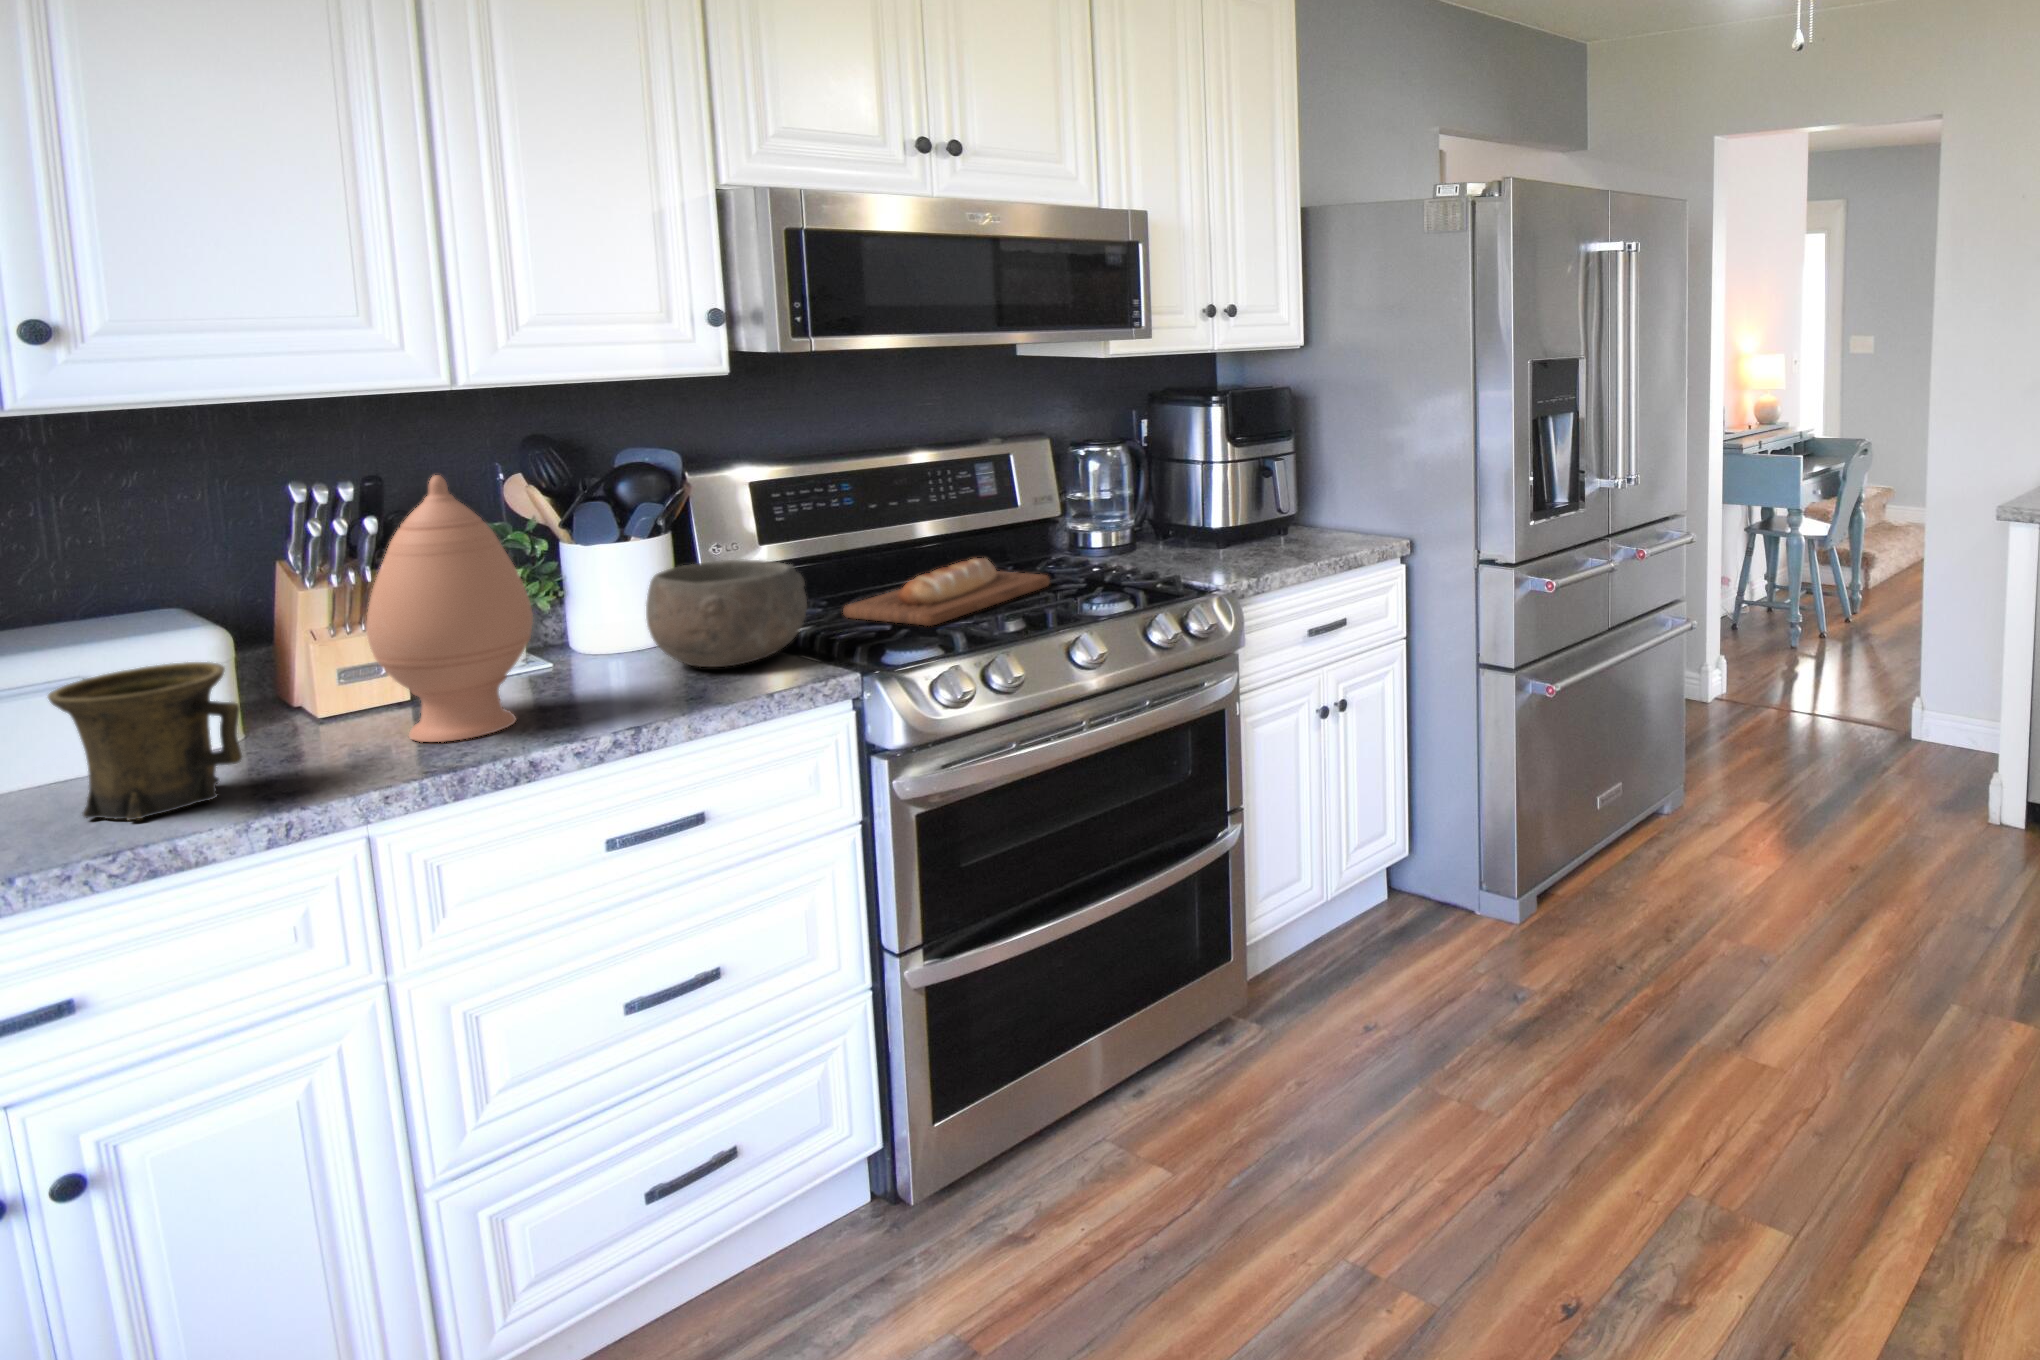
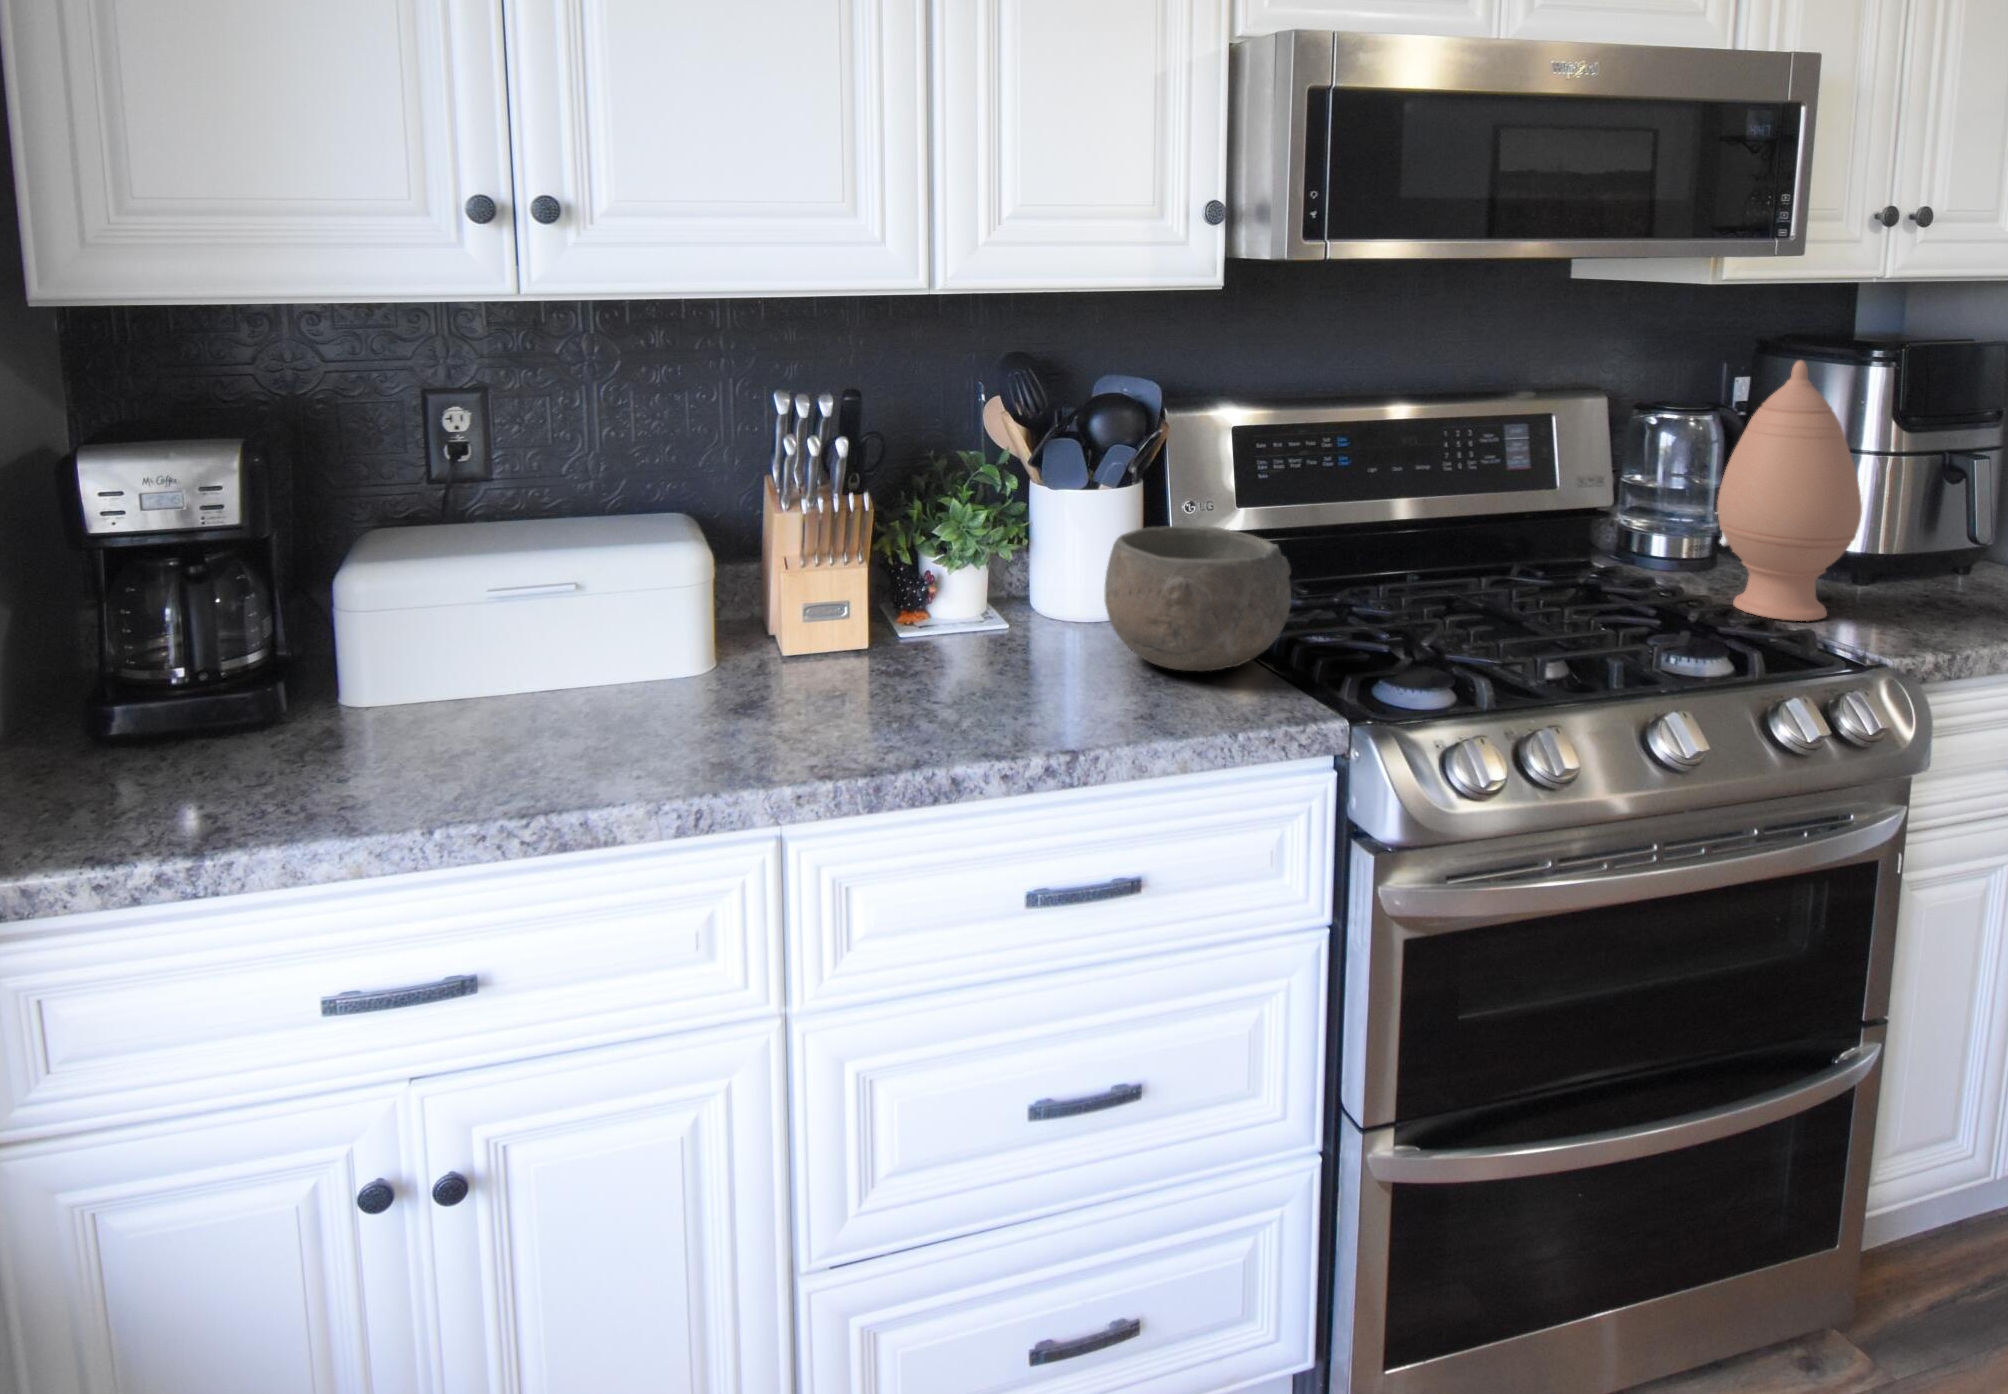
vase: present [366,475,533,742] -> present [1715,361,1862,621]
bread loaf: present [843,558,1050,626] -> none [1331,556,1605,651]
mug: present [48,662,242,820] -> none [514,585,669,768]

